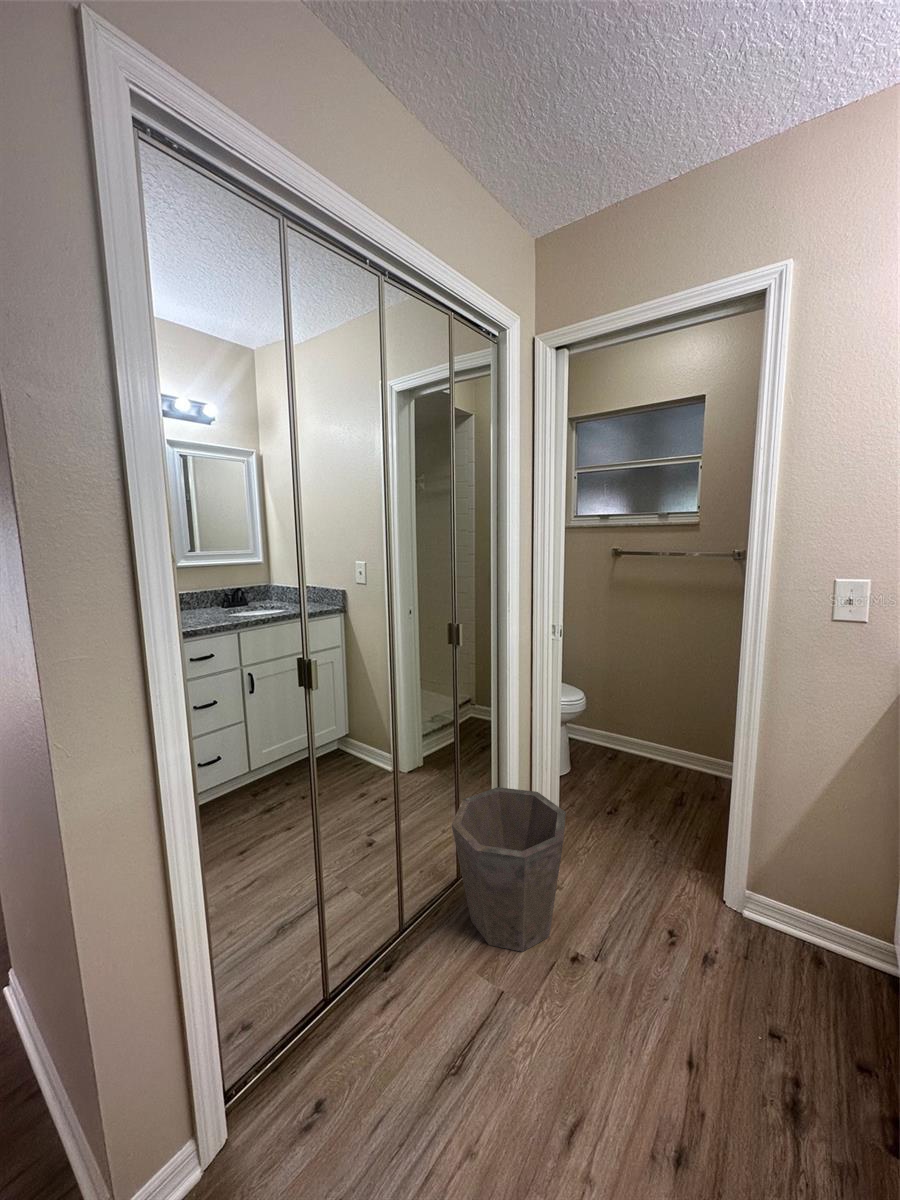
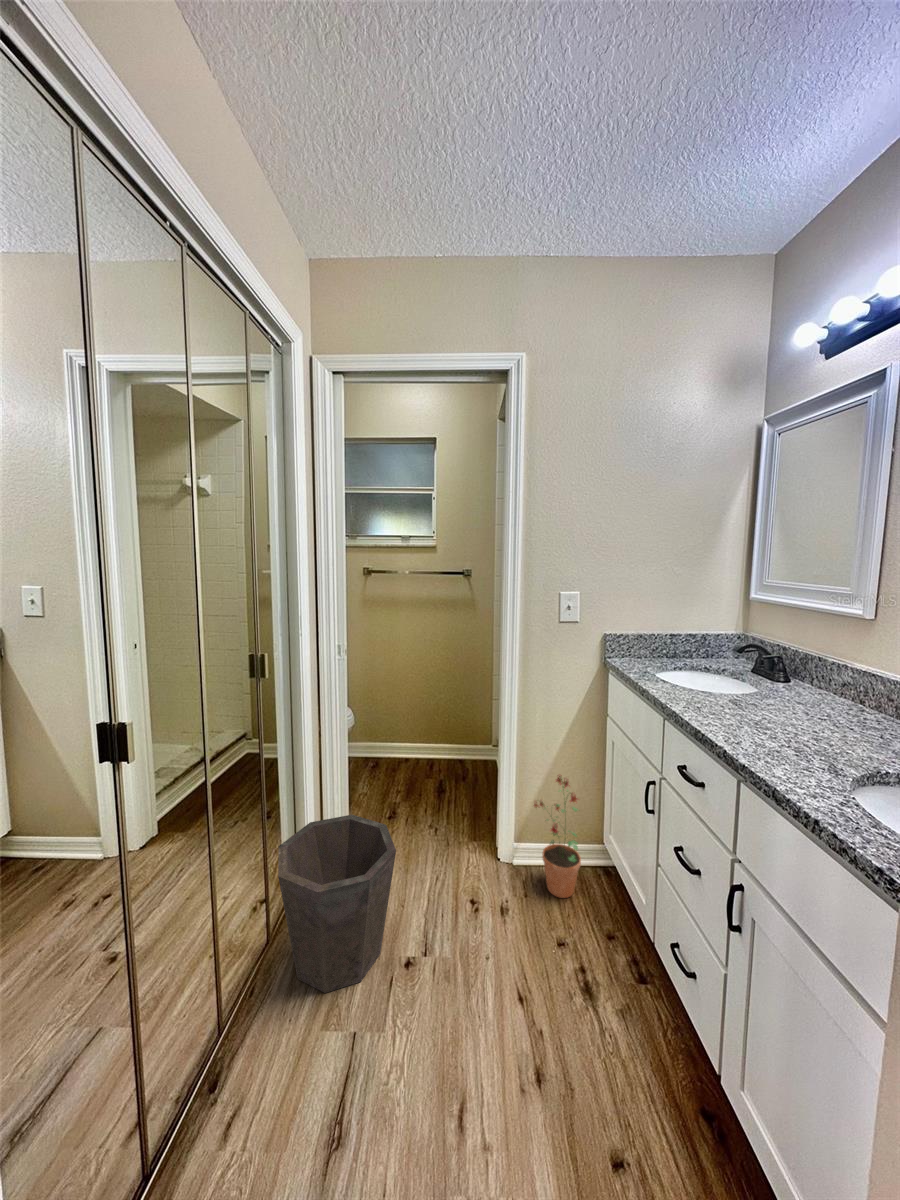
potted plant: none [773,821,848,989] -> present [534,775,581,898]

